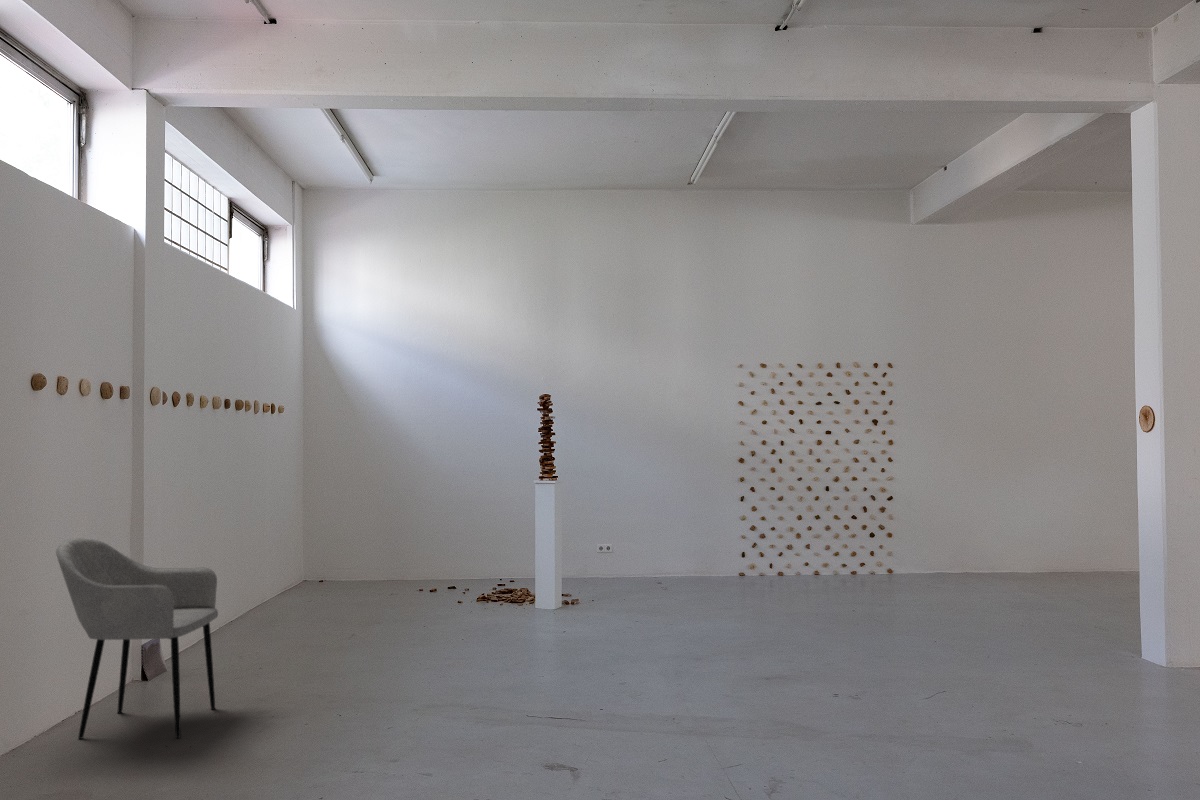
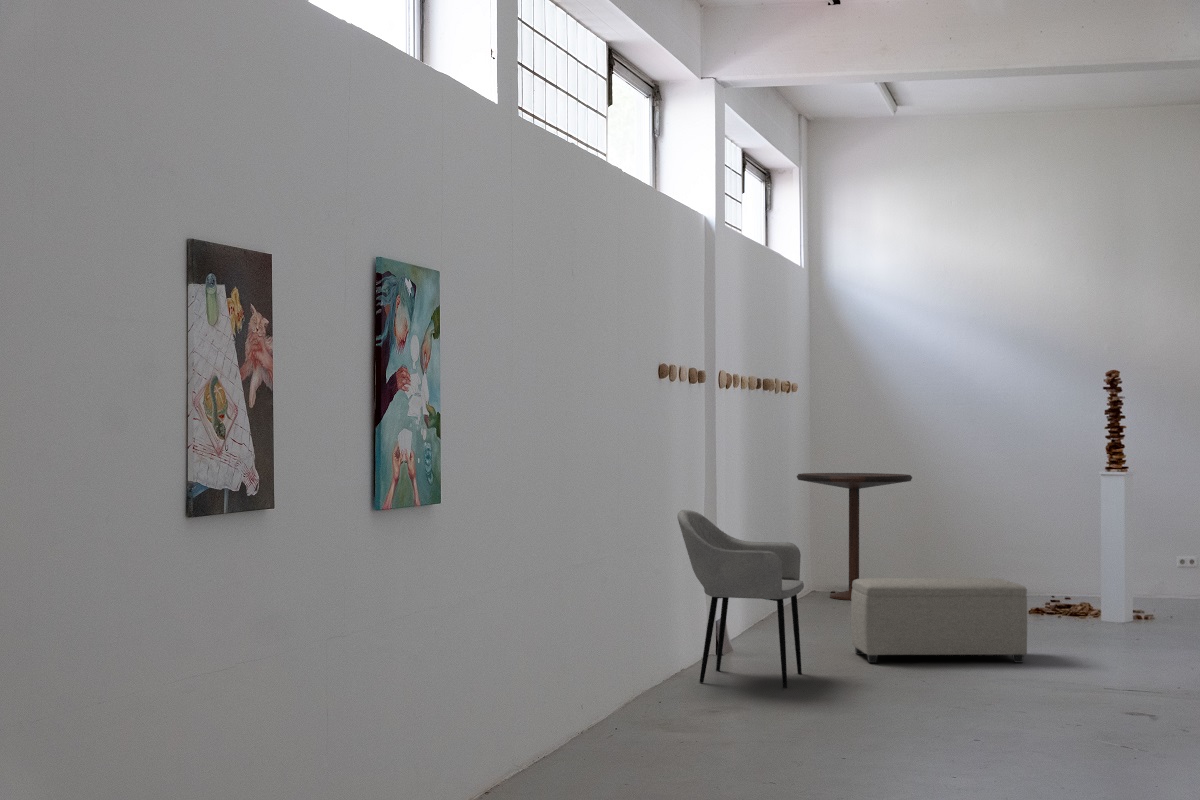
pedestal table: none [281,484,384,597] -> present [797,473,912,600]
ottoman: none [290,586,459,683] -> present [851,578,1027,663]

